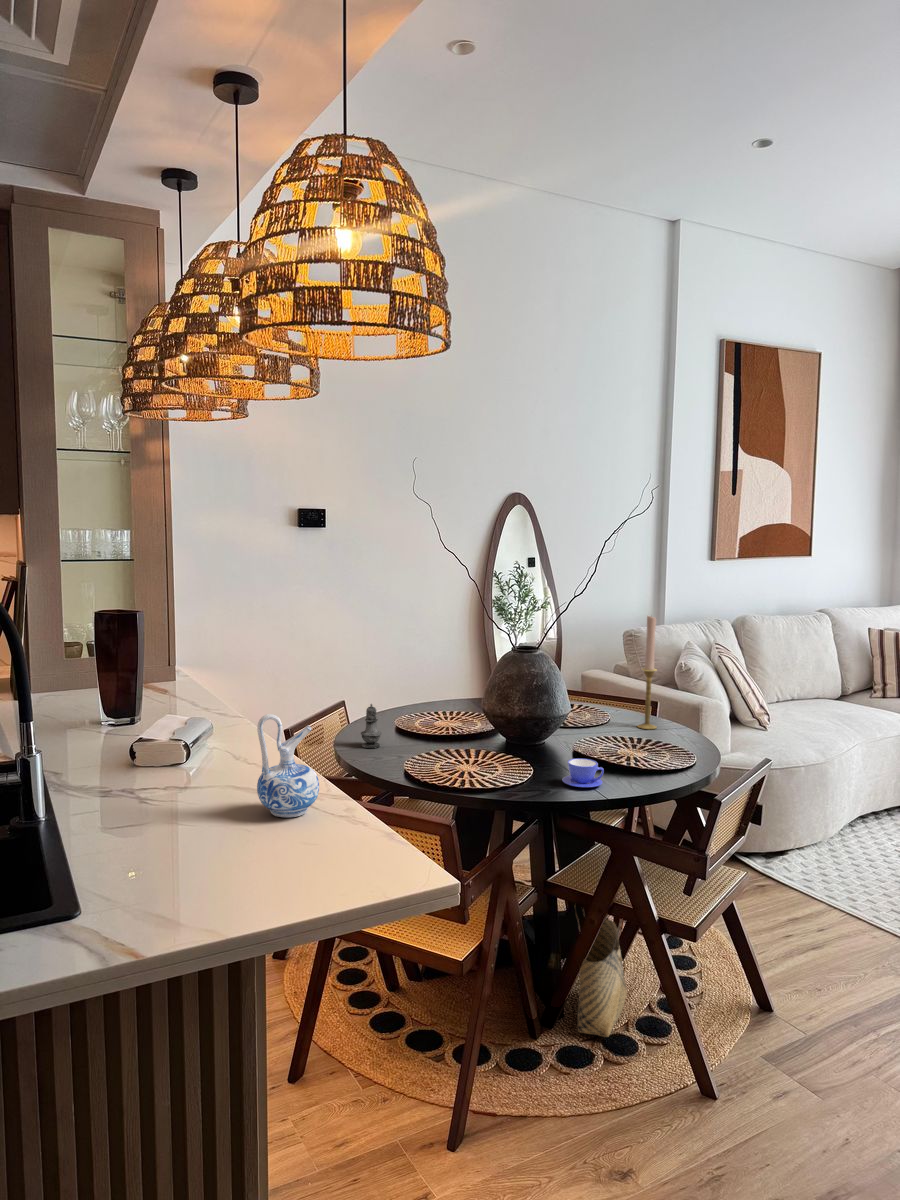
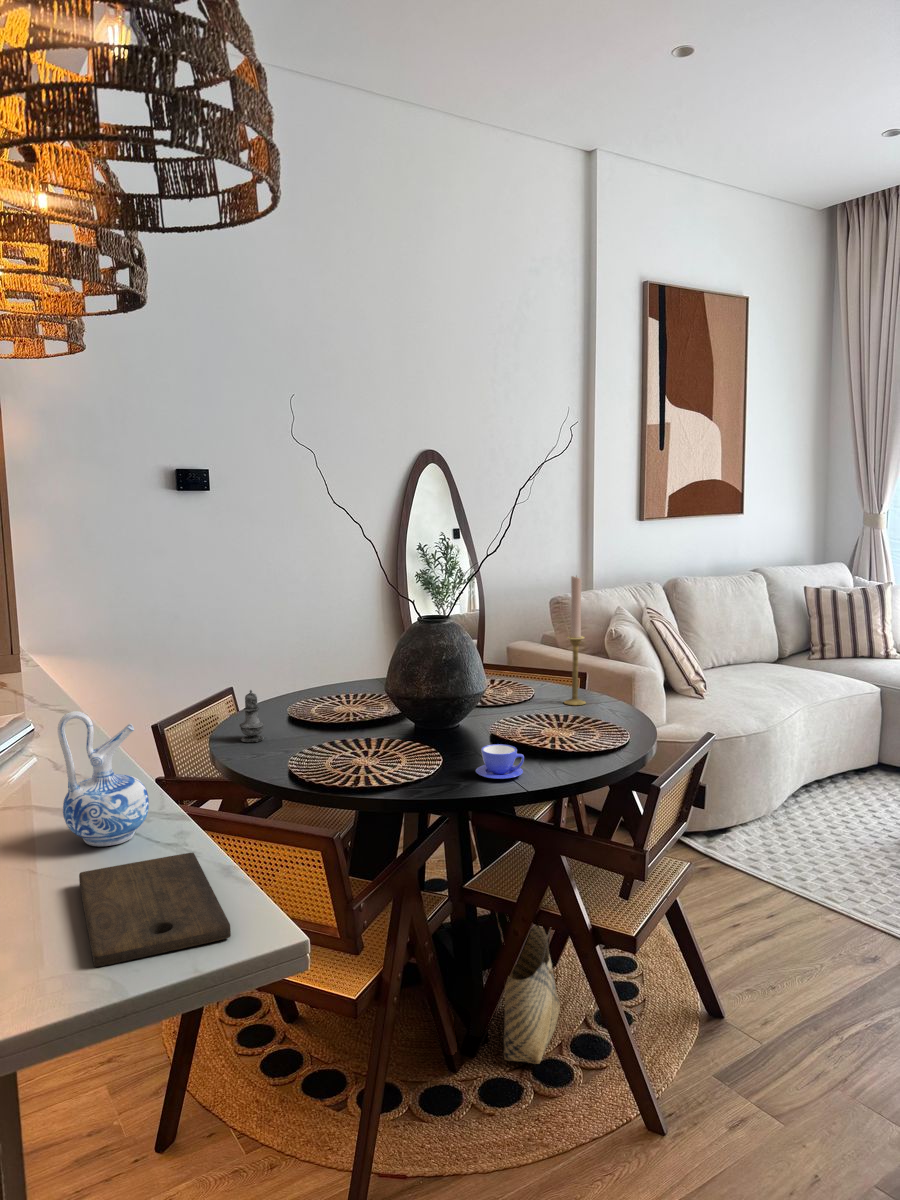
cutting board: none [278,824,397,895] -> present [79,853,231,967]

